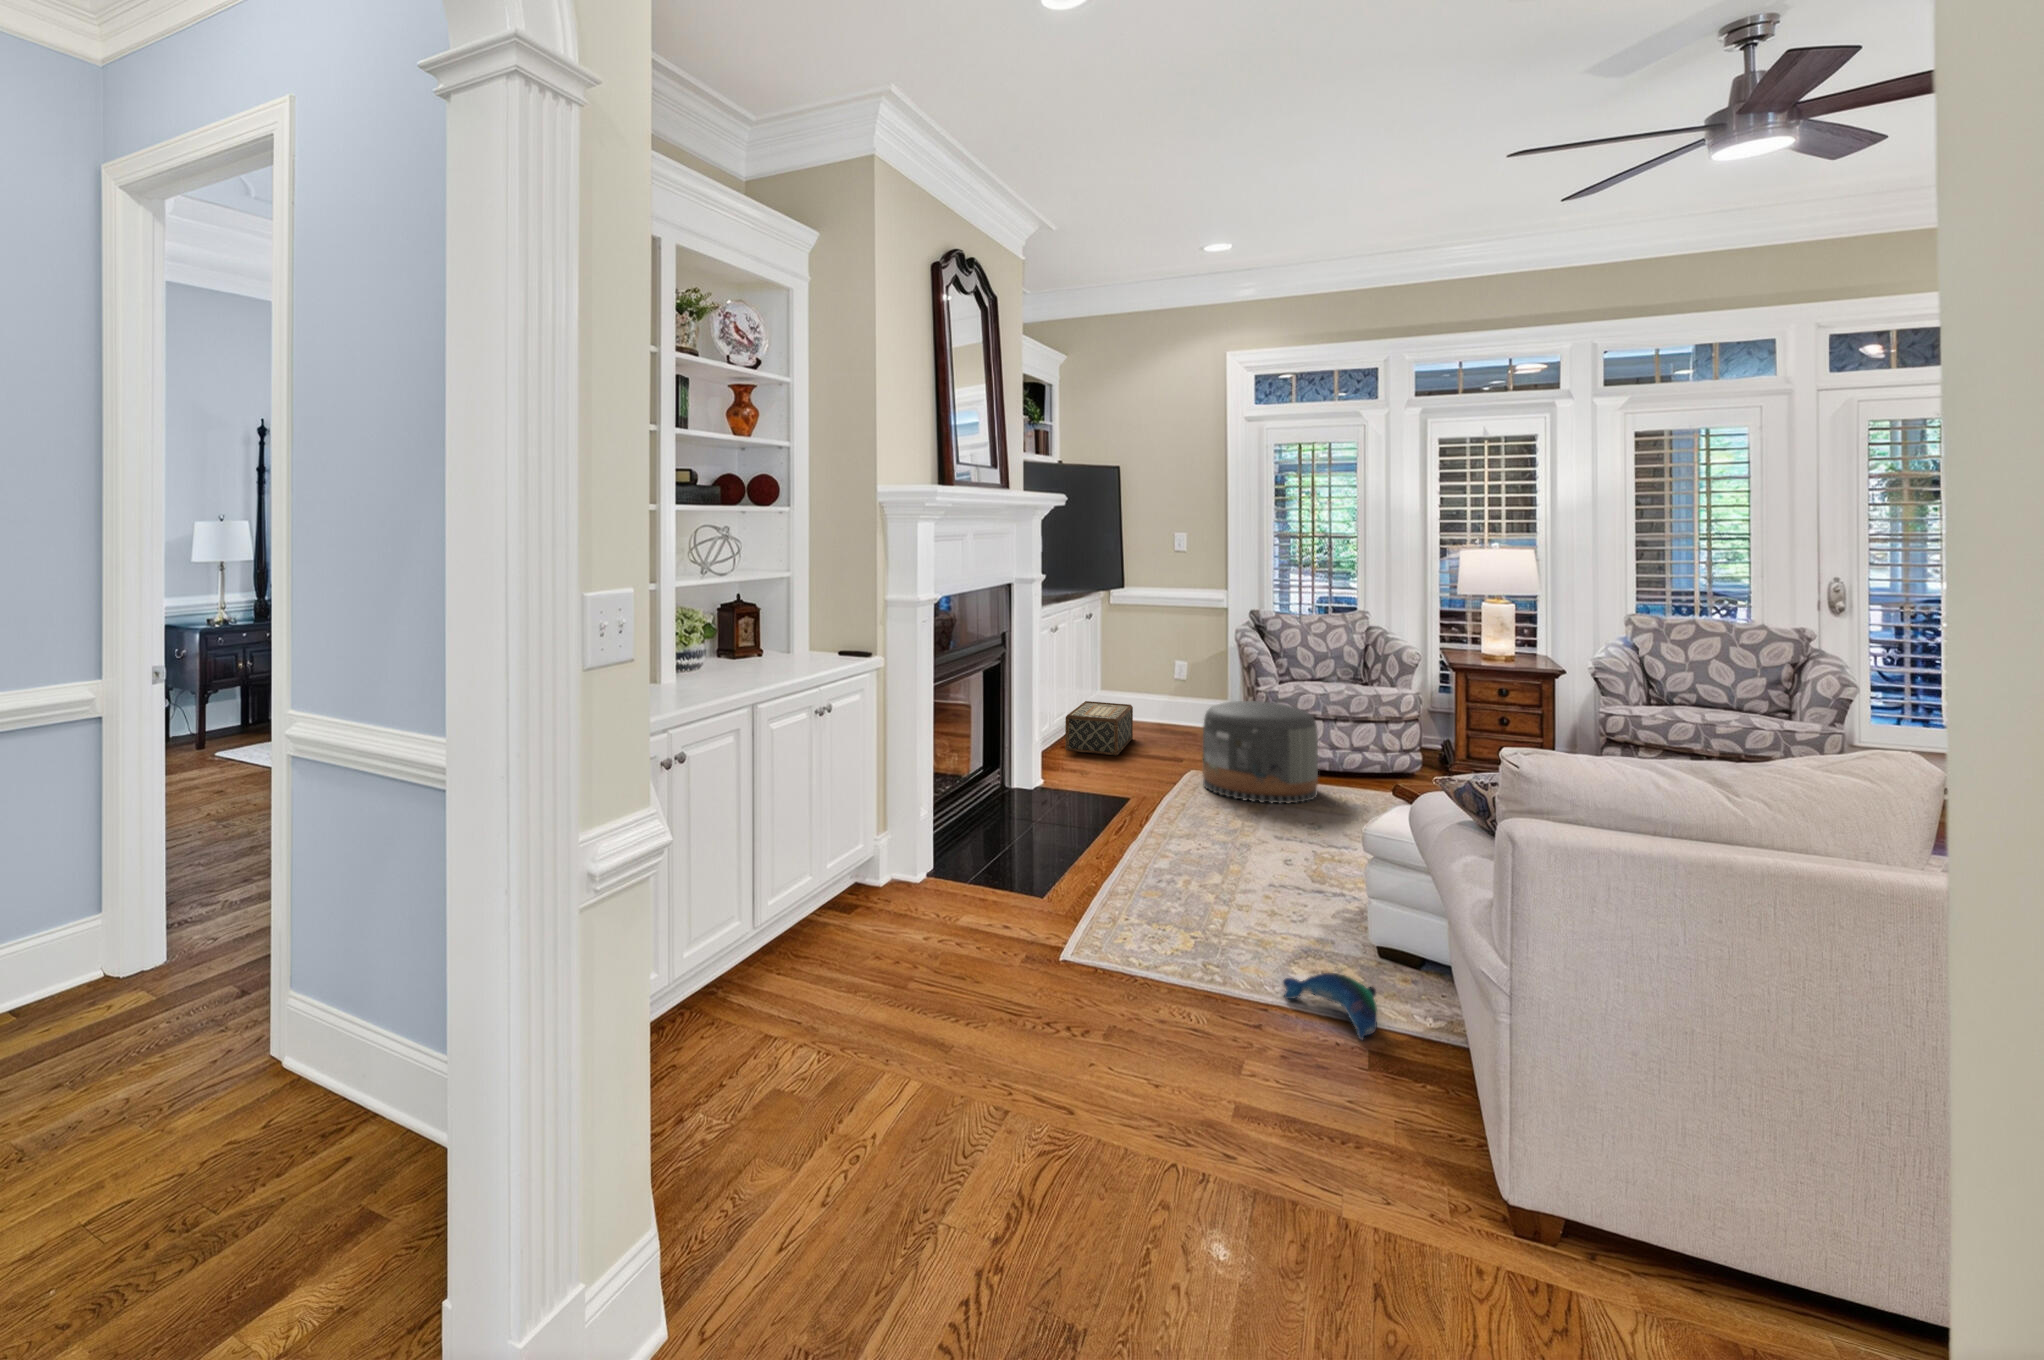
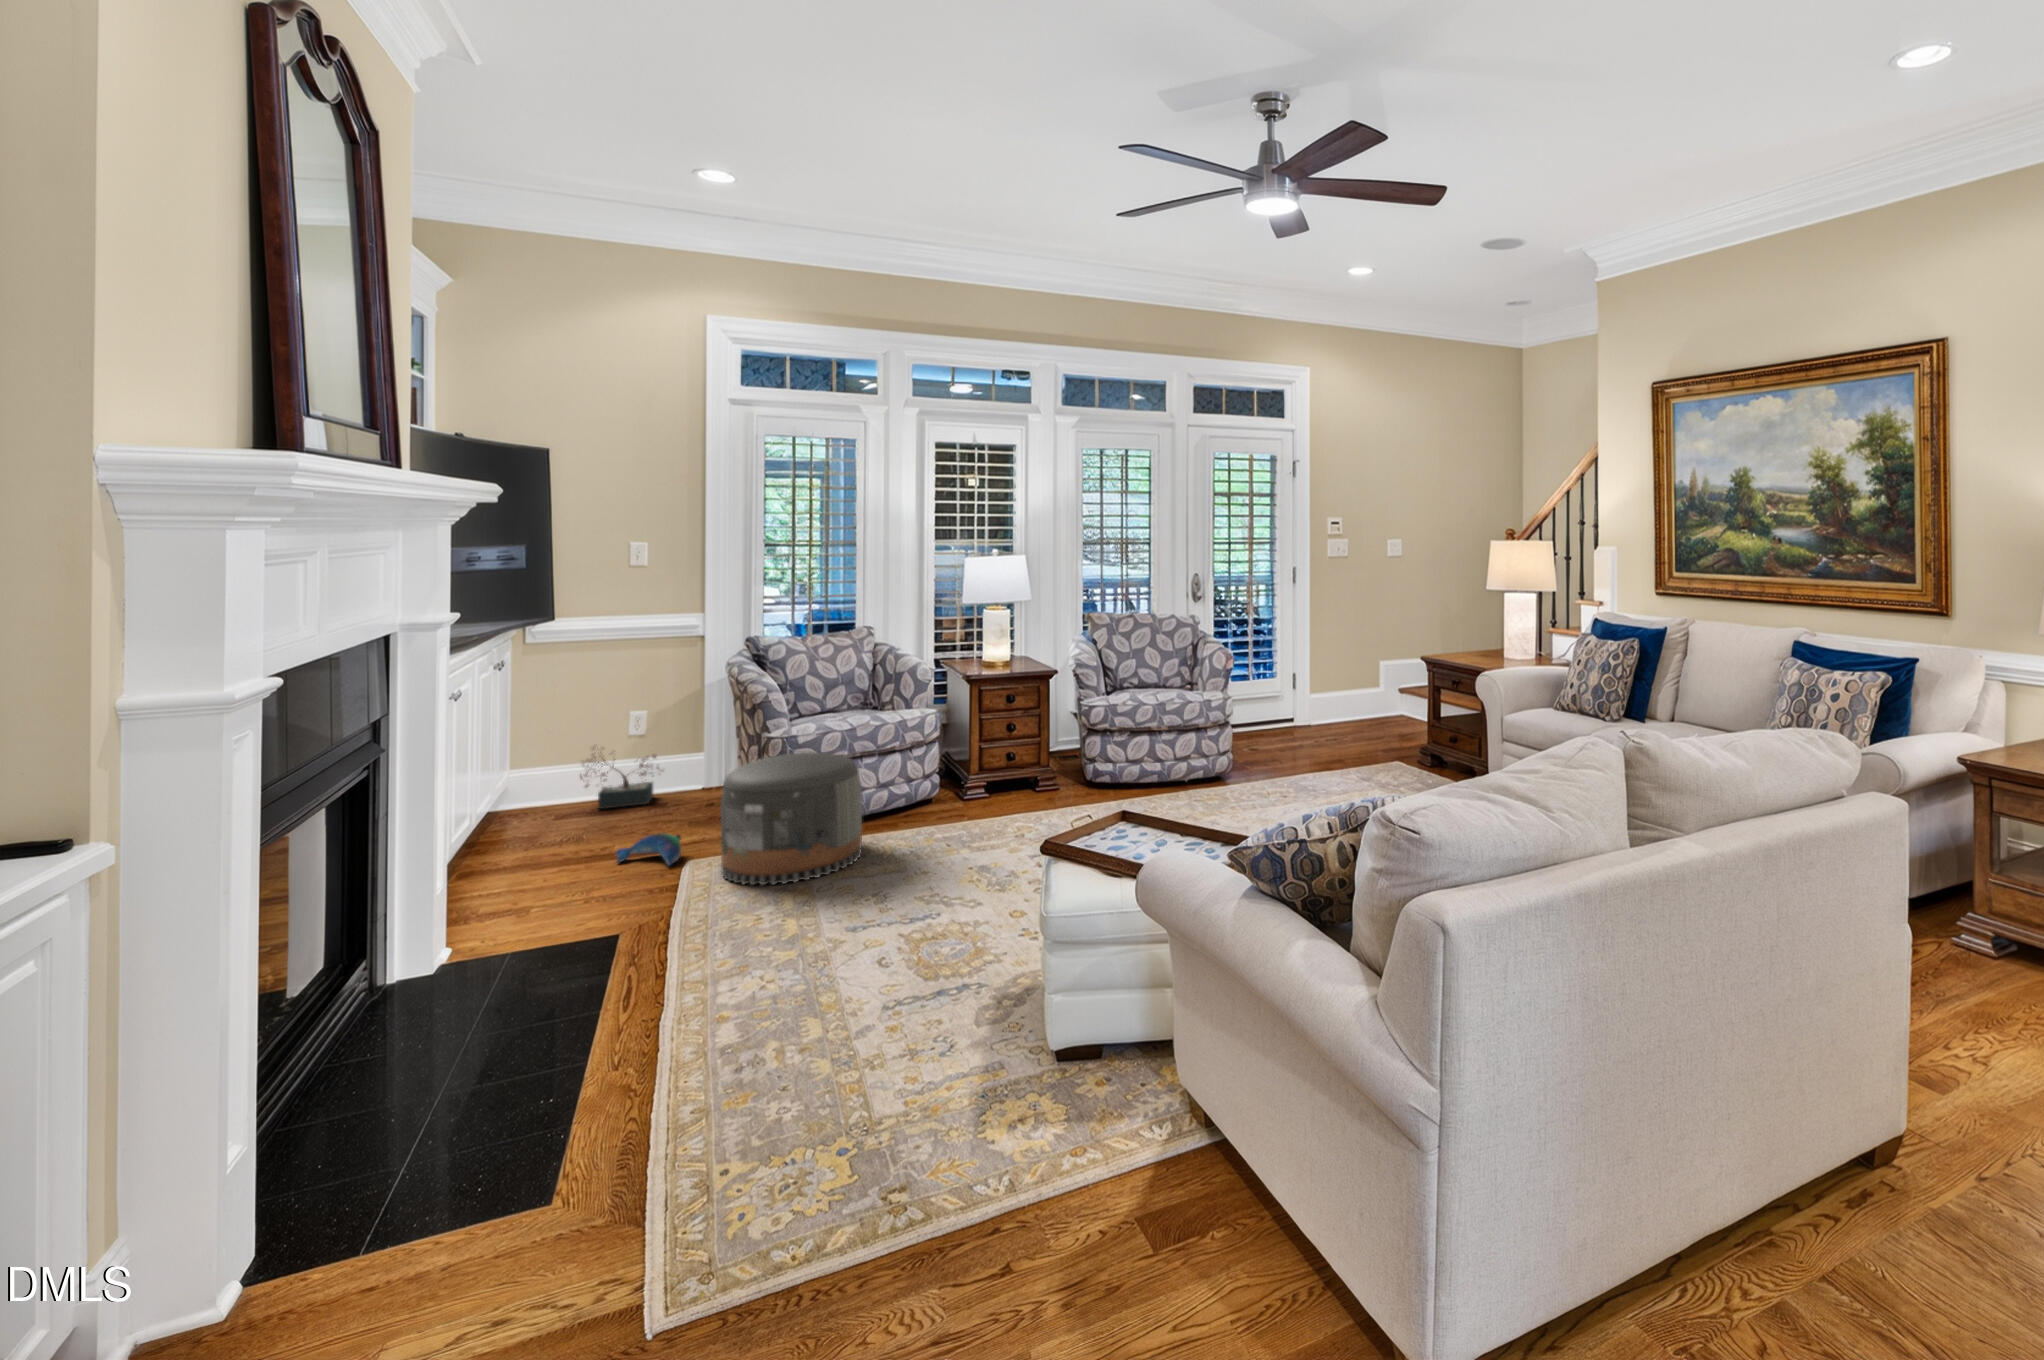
decorative plant: none [1131,677,1189,730] -> present [580,746,663,809]
woven basket: present [1065,701,1133,755] -> none [490,786,592,878]
plush toy: present [1283,973,1377,1040] -> present [616,833,681,866]

